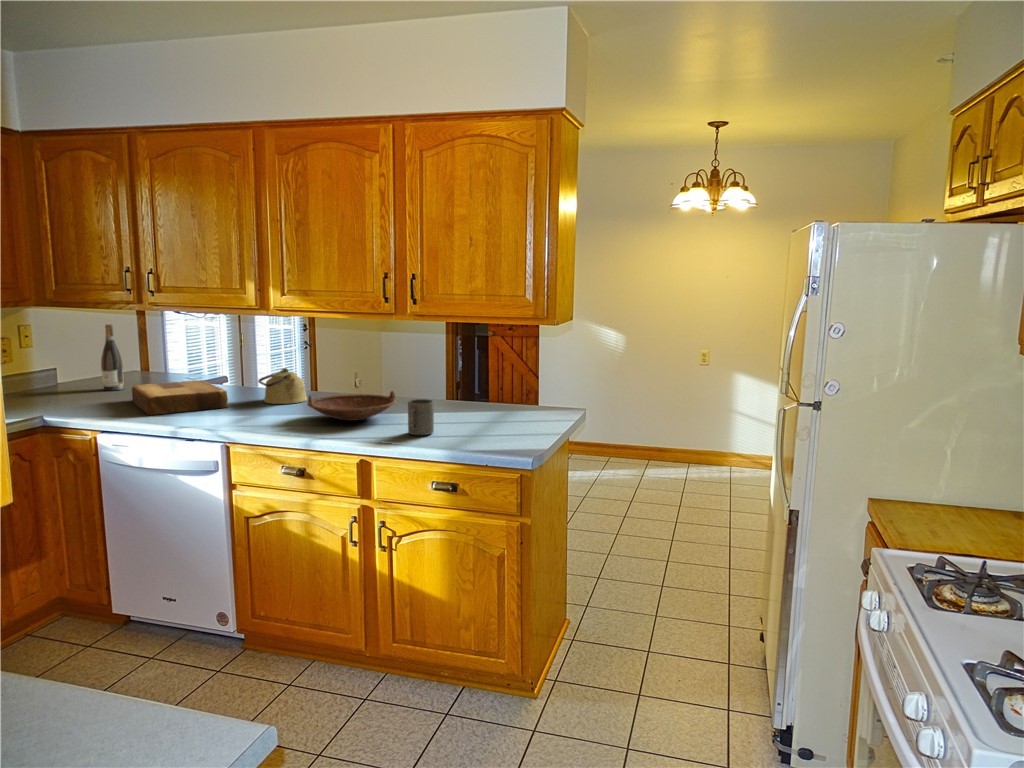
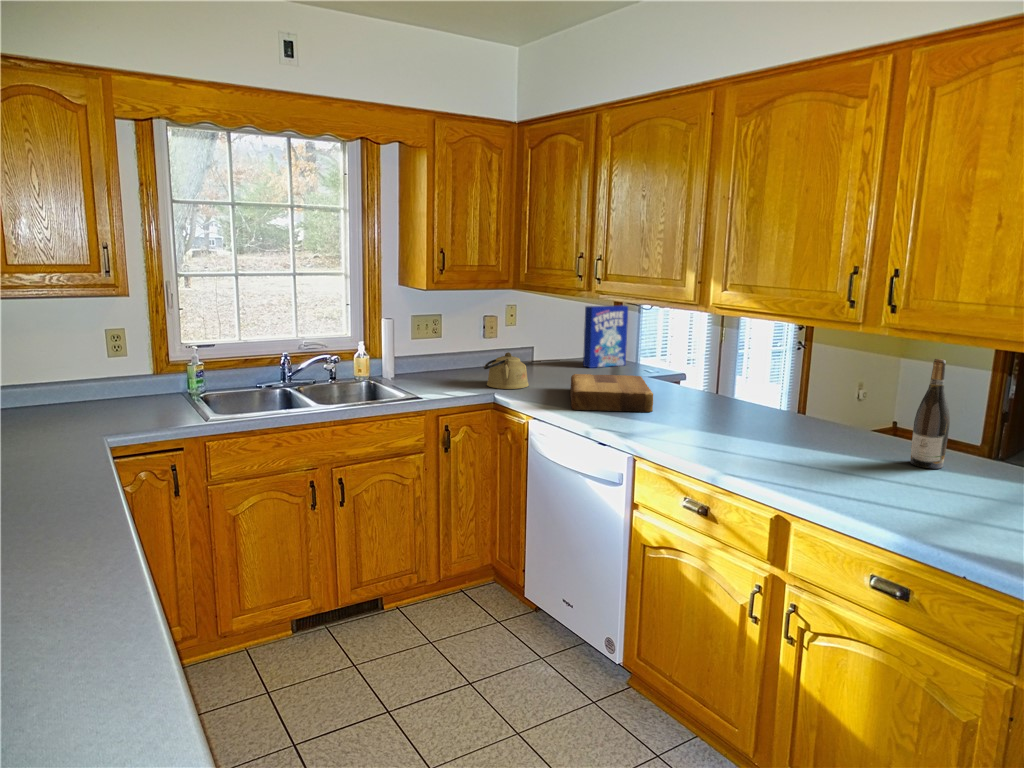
cereal box: none [124,319,173,382] -> present [583,305,628,368]
wine bottle: present [101,324,123,391] -> present [910,359,950,469]
kettle: present [258,368,307,404] -> present [484,352,529,389]
bowl: present [307,391,396,421] -> none [729,415,850,458]
mug: present [408,399,434,435] -> none [851,448,896,502]

